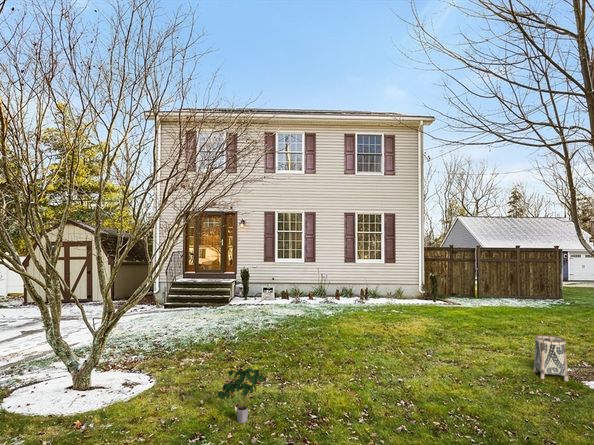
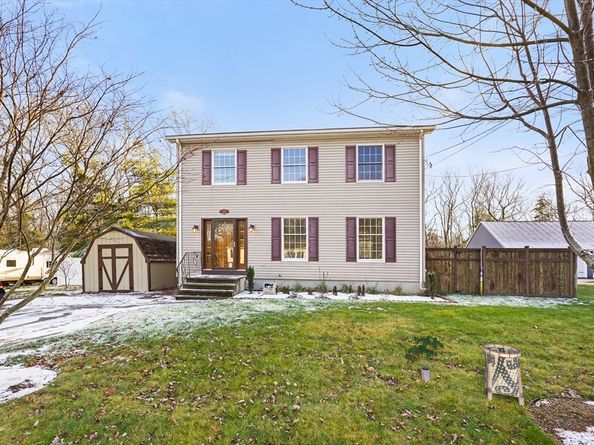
potted plant: present [218,368,266,423] -> present [405,336,444,381]

